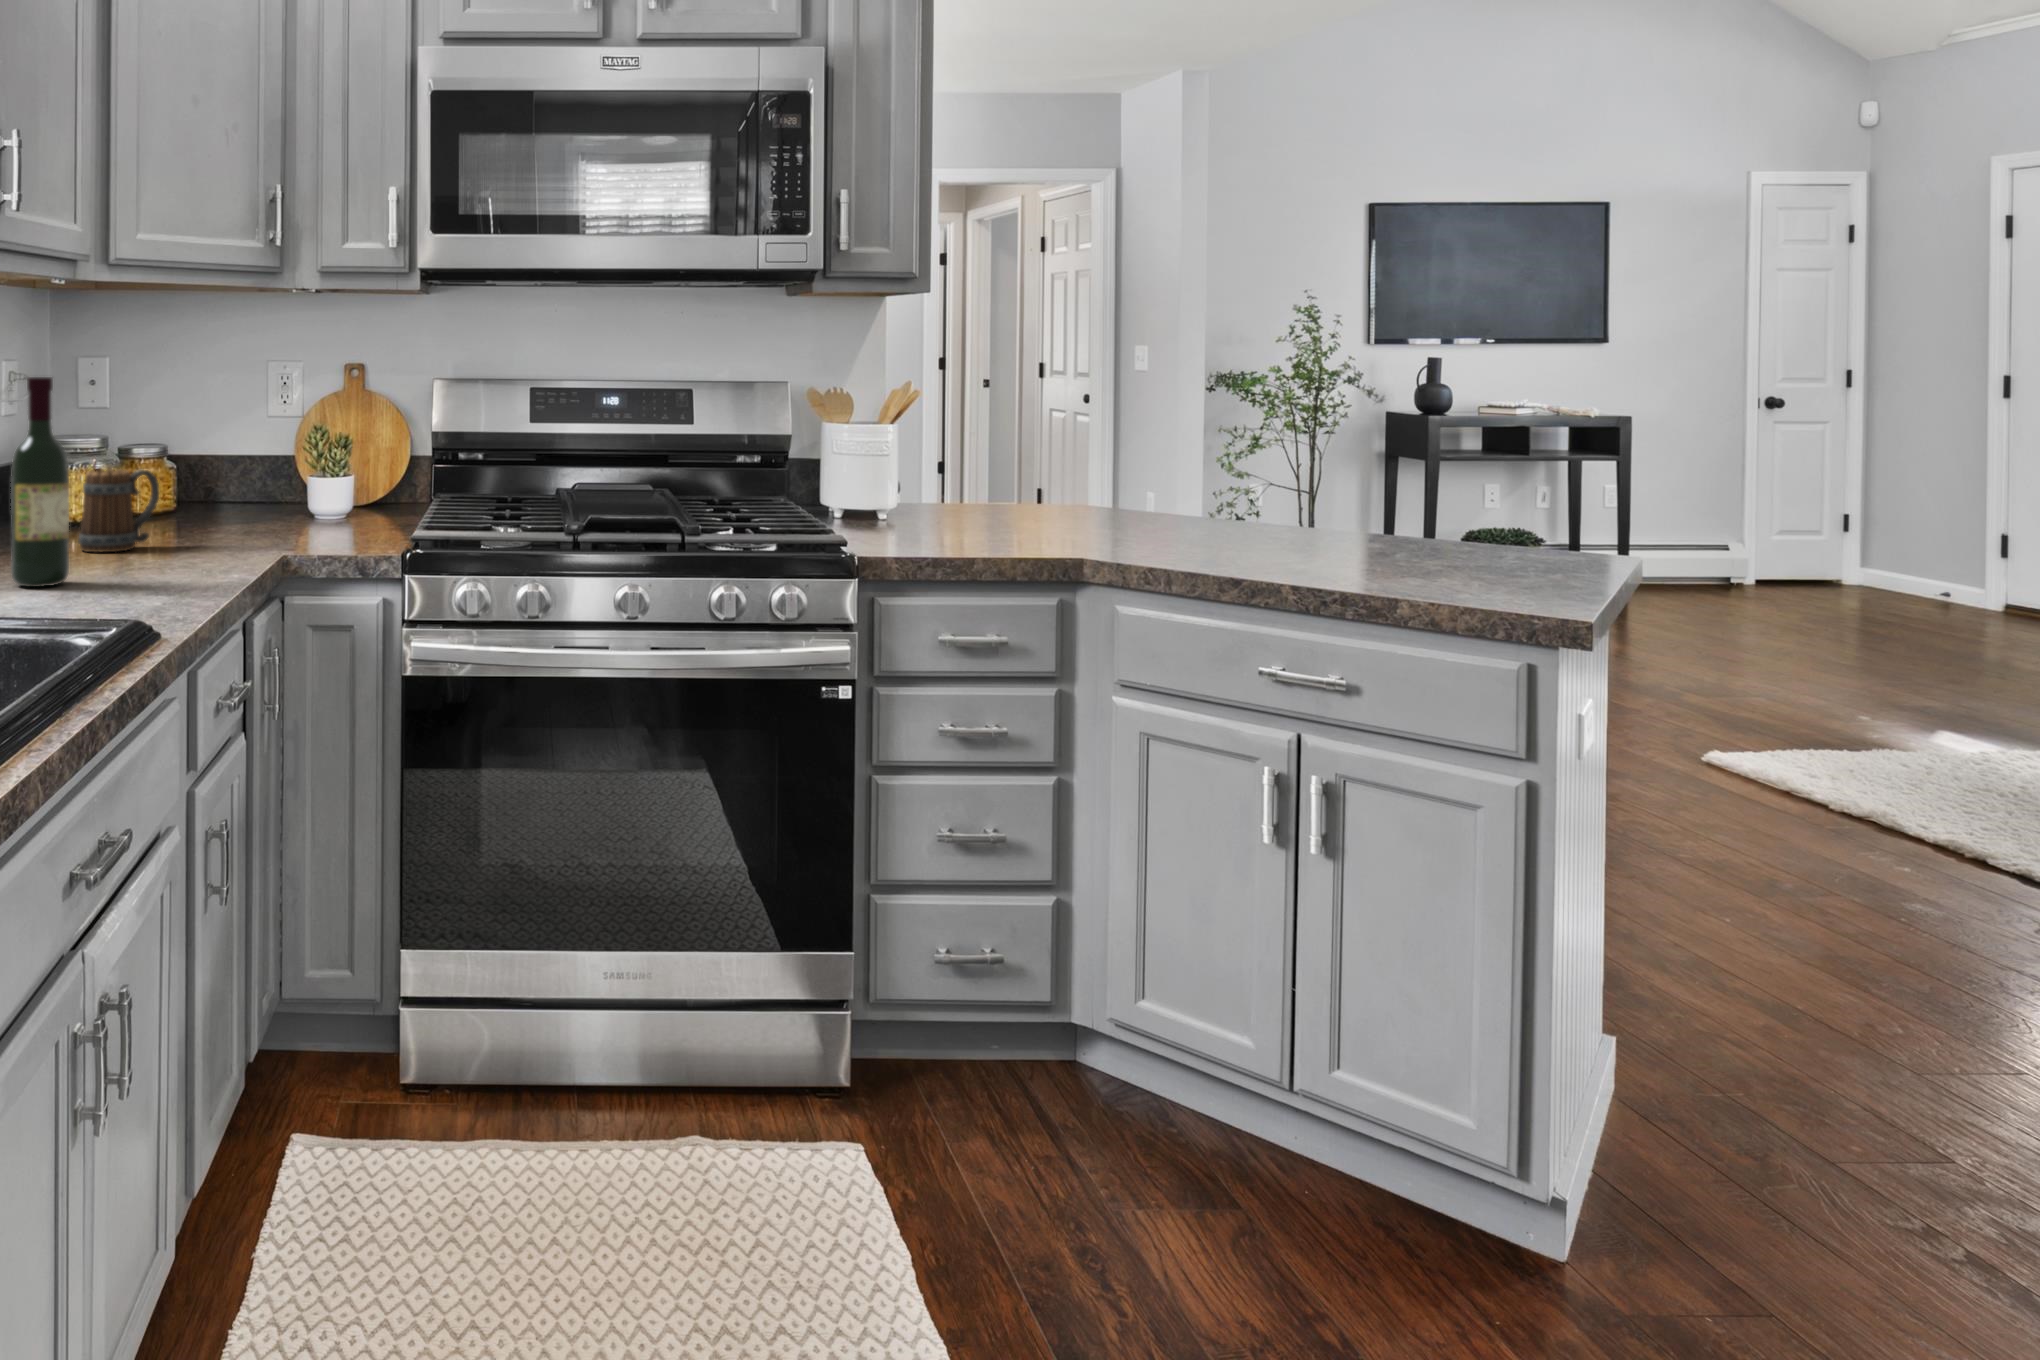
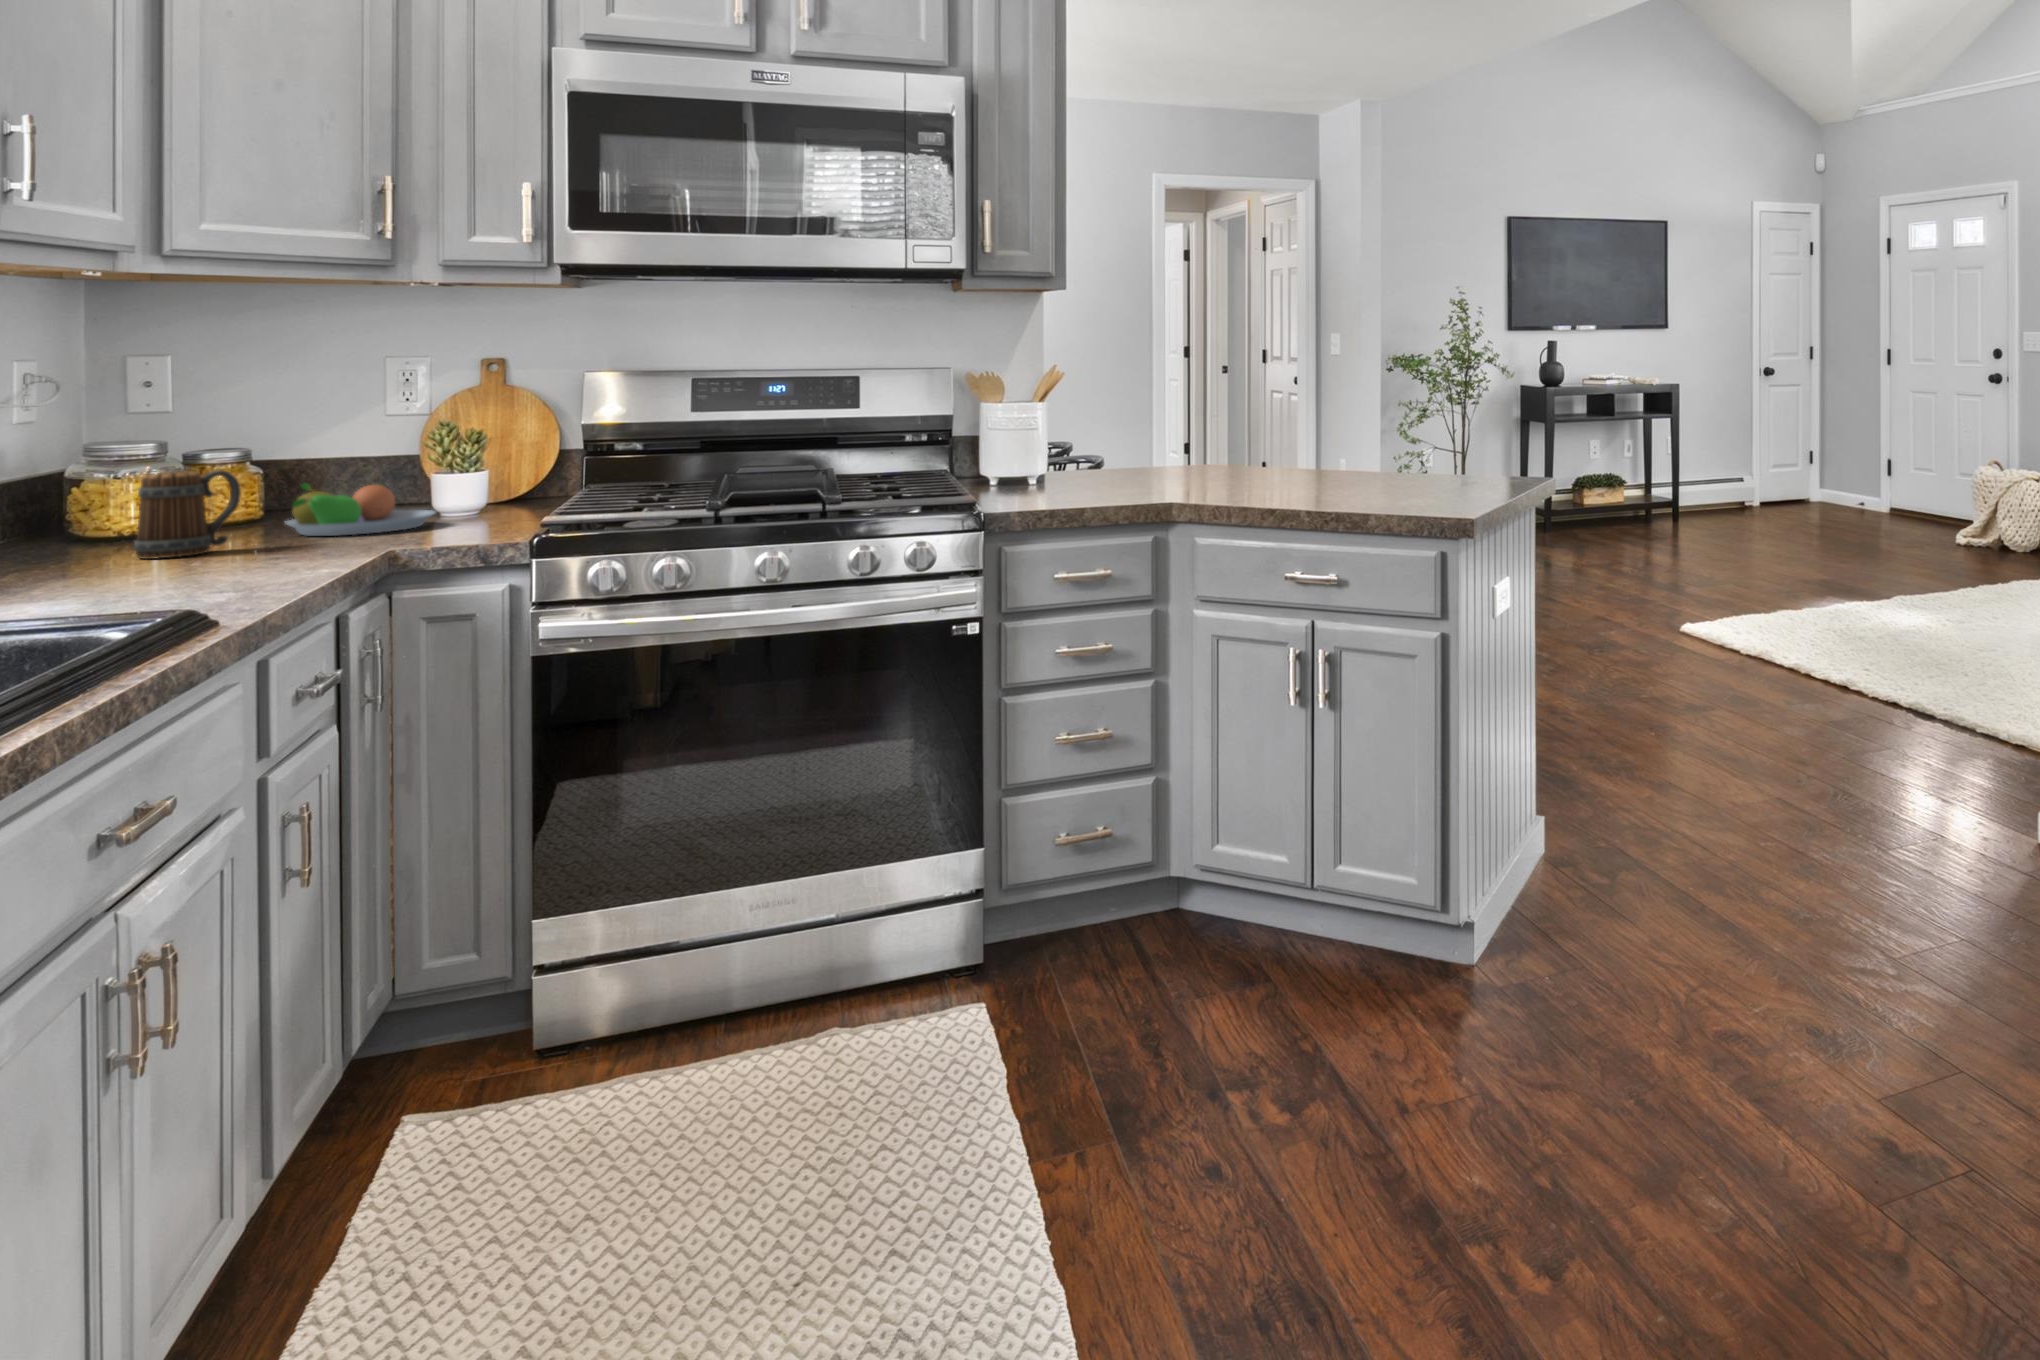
wine bottle: present [11,377,69,587] -> none [32,373,112,592]
fruit bowl: none [188,484,311,537] -> present [286,484,435,536]

